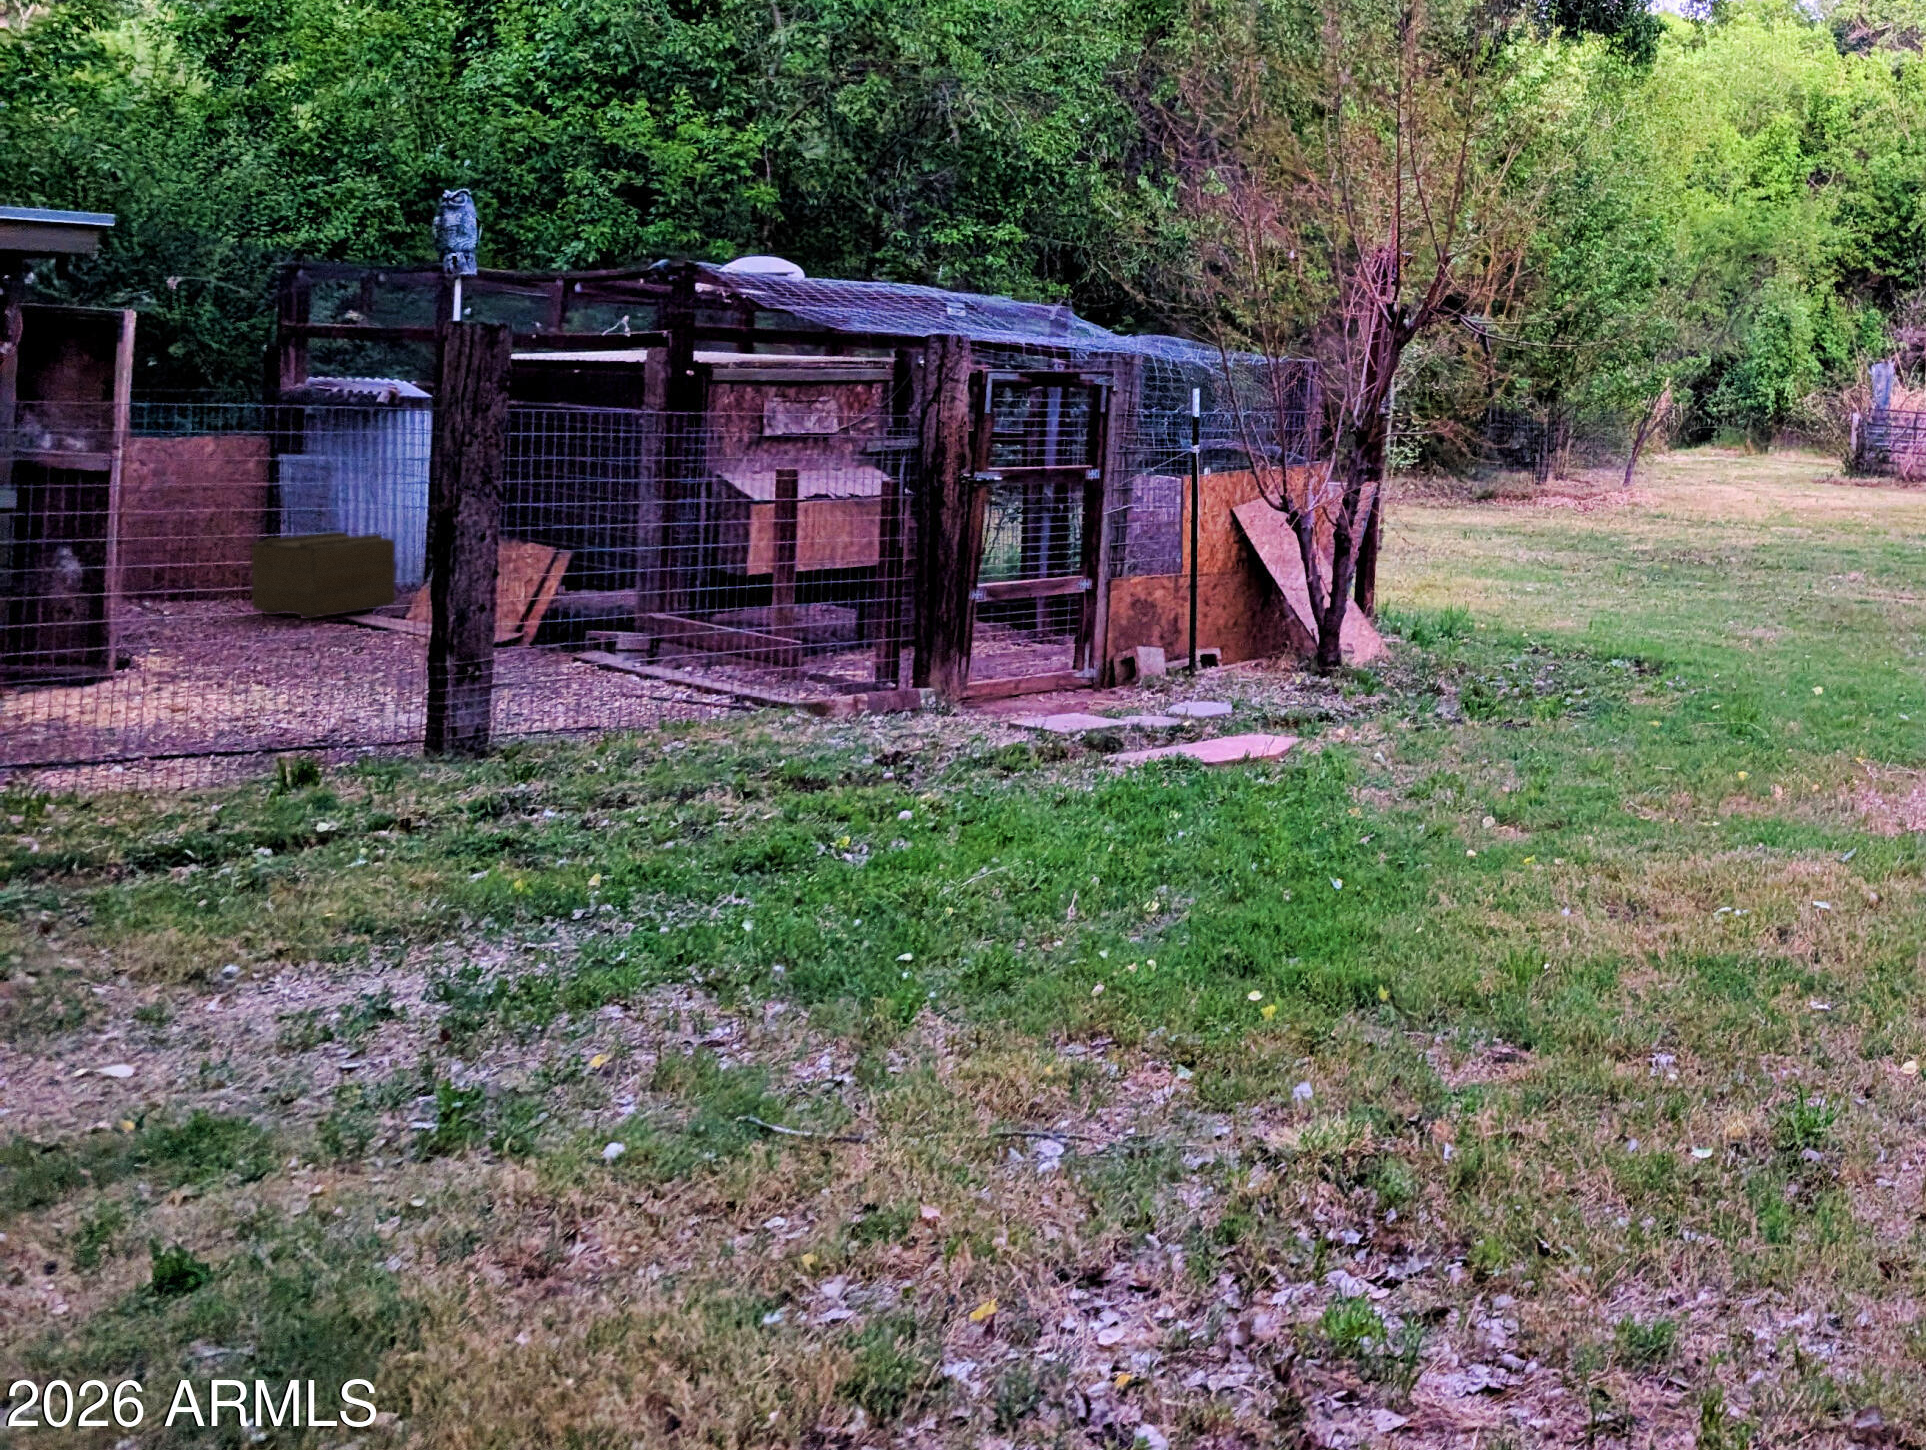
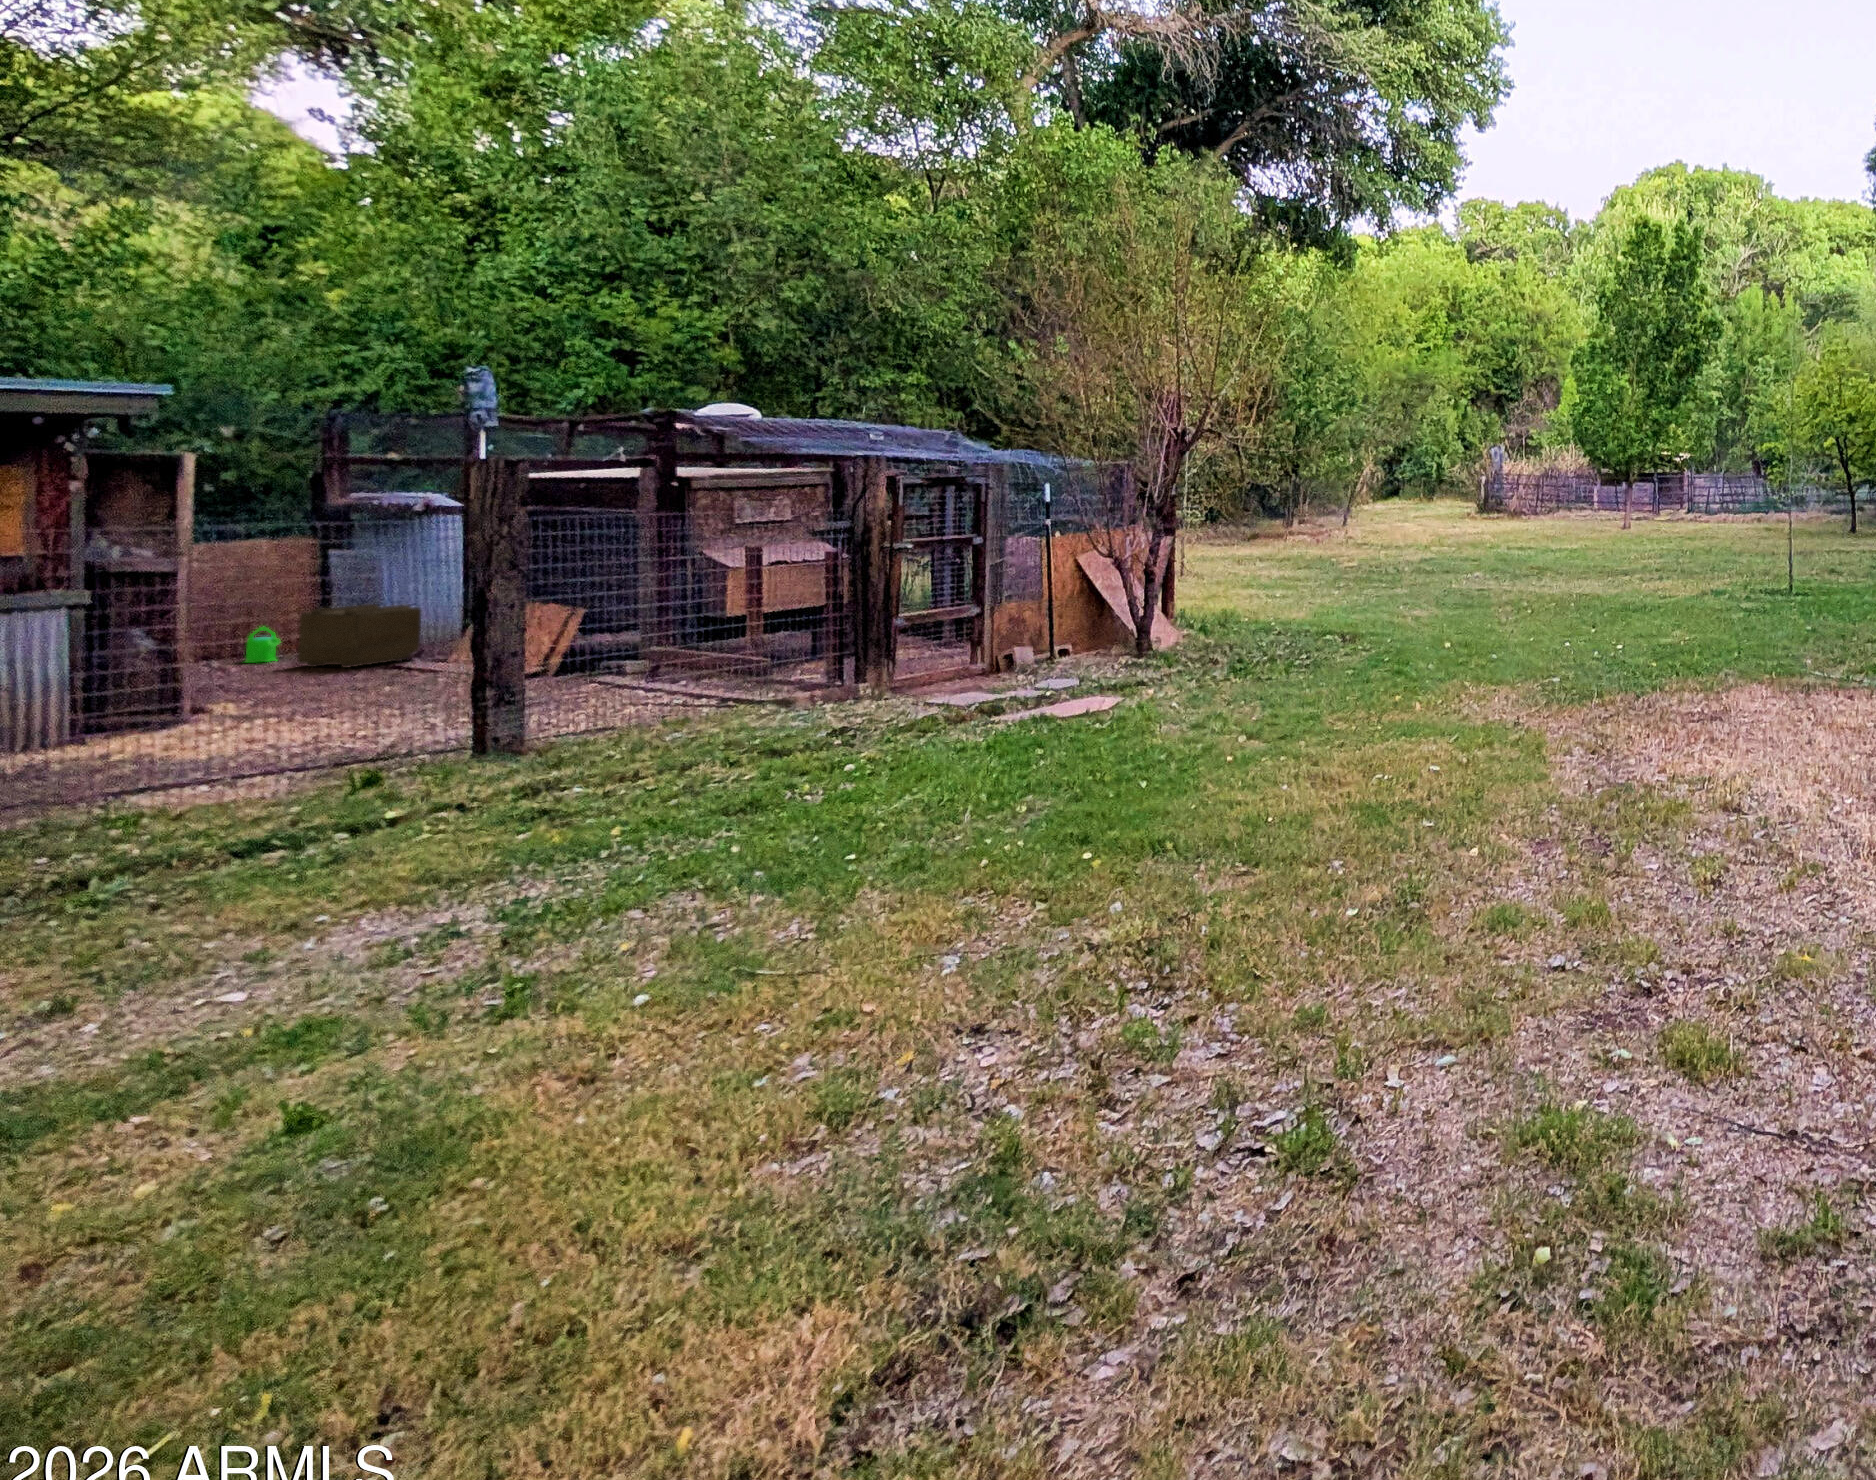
watering can: none [197,557,239,605] -> present [245,627,280,663]

